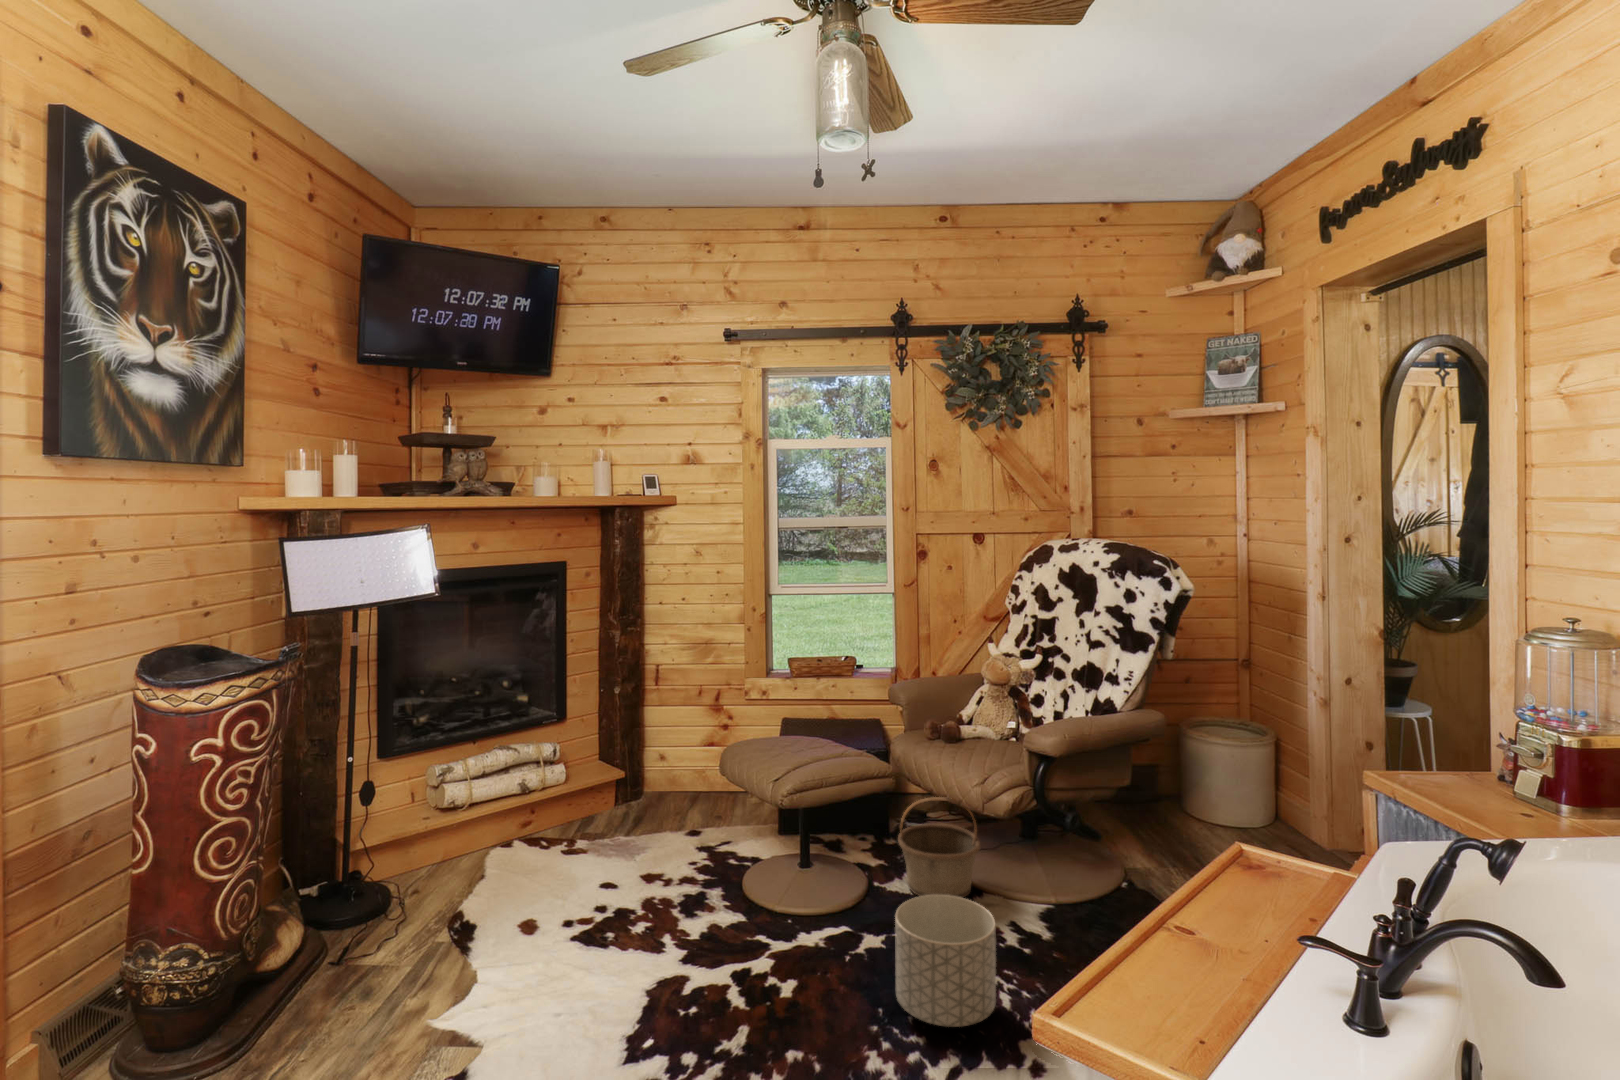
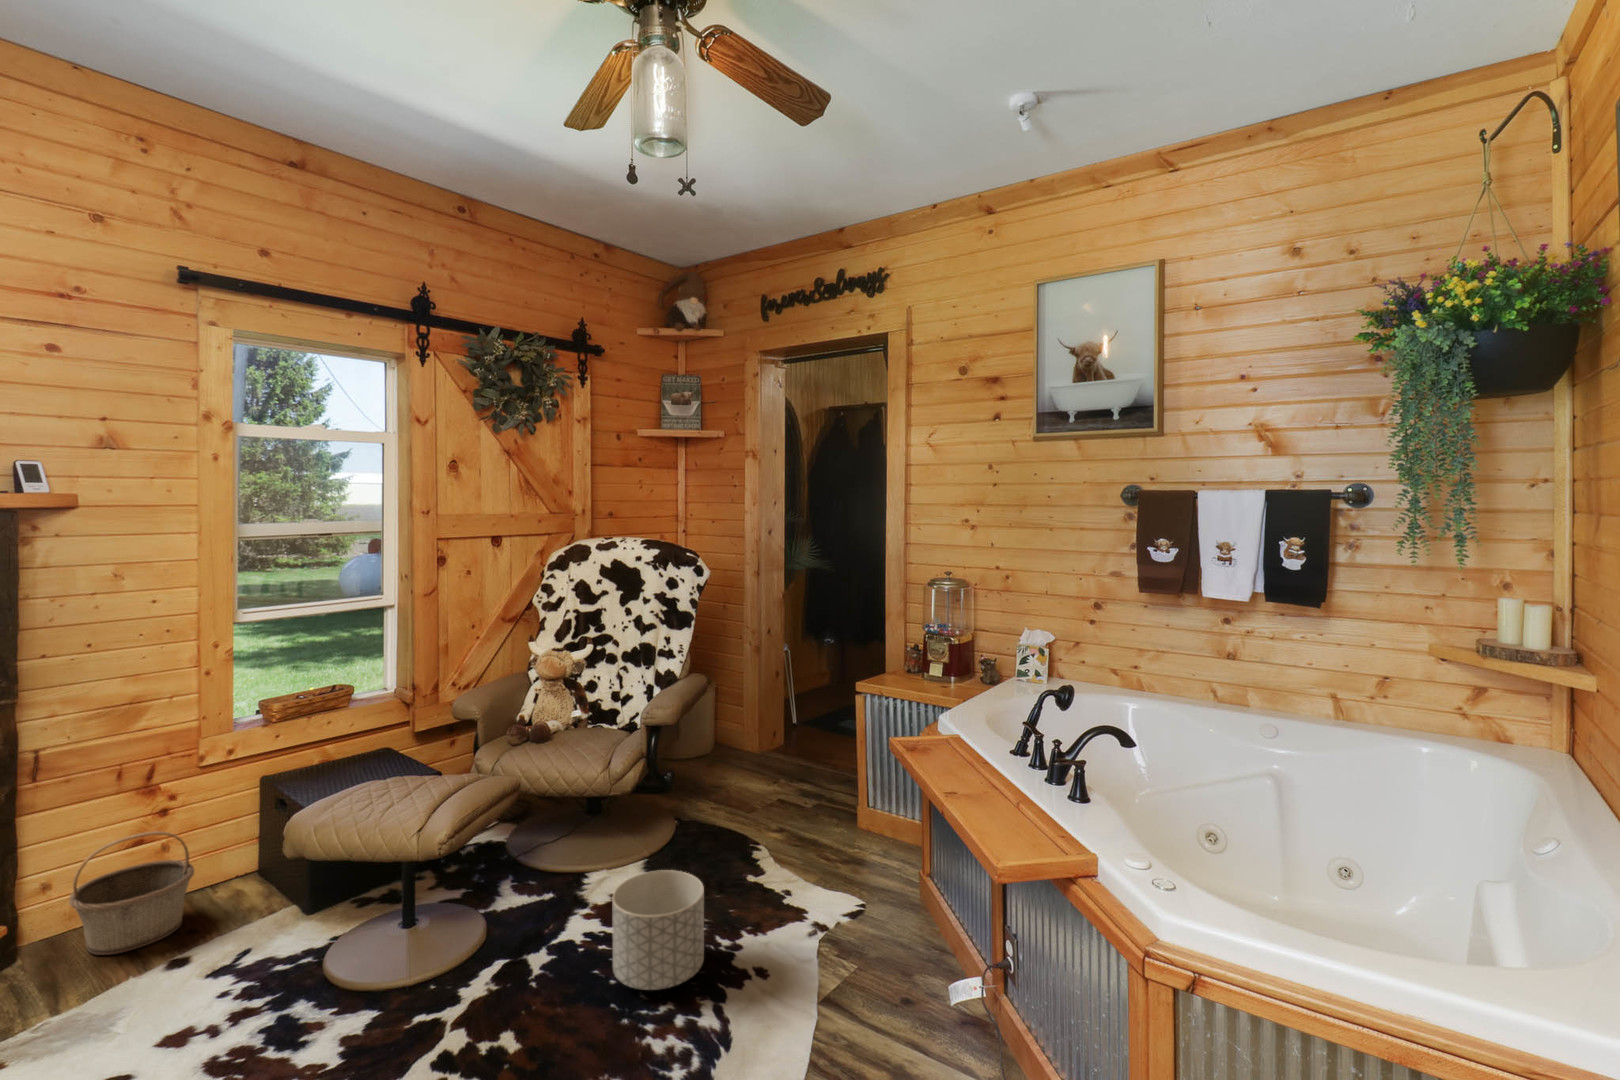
basket: present [898,797,980,898] -> present [69,831,194,955]

